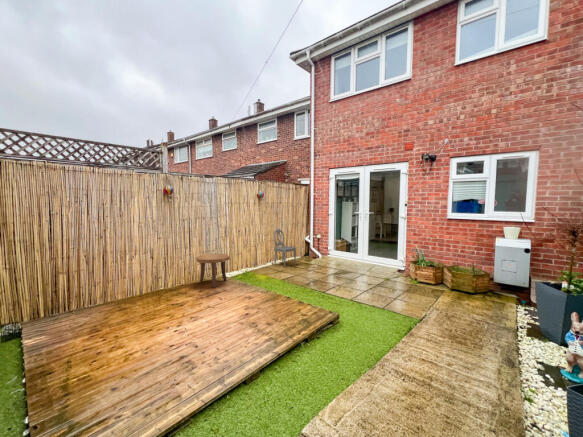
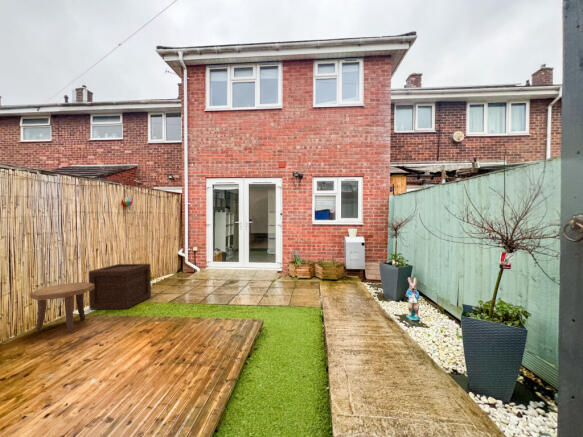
dining chair: present [274,229,296,267] -> none [143,244,173,289]
wooden crate: none [233,243,273,279] -> present [89,264,151,309]

